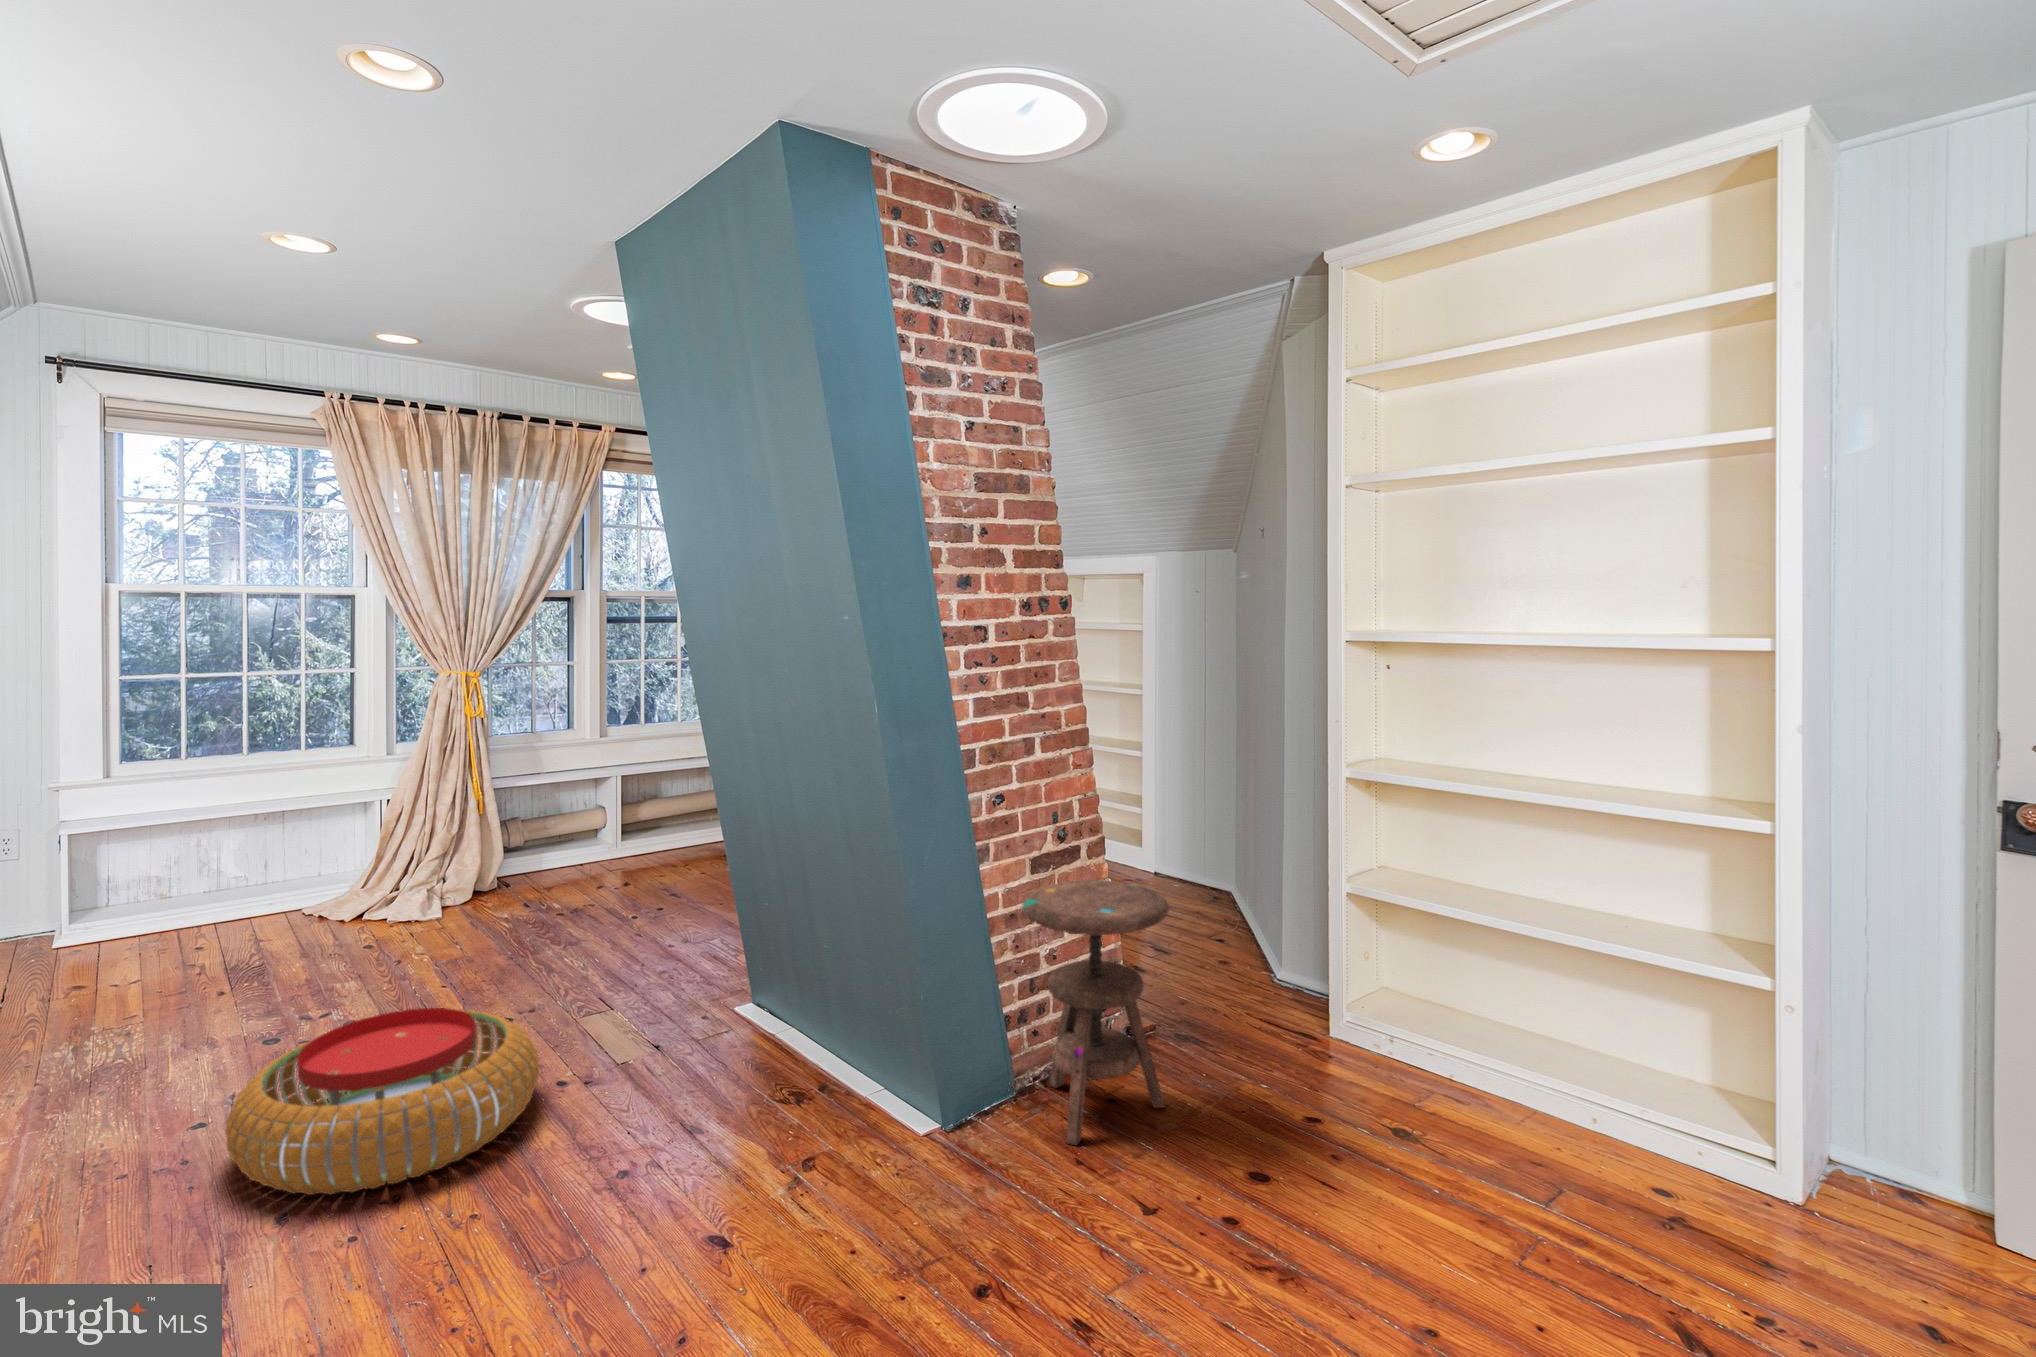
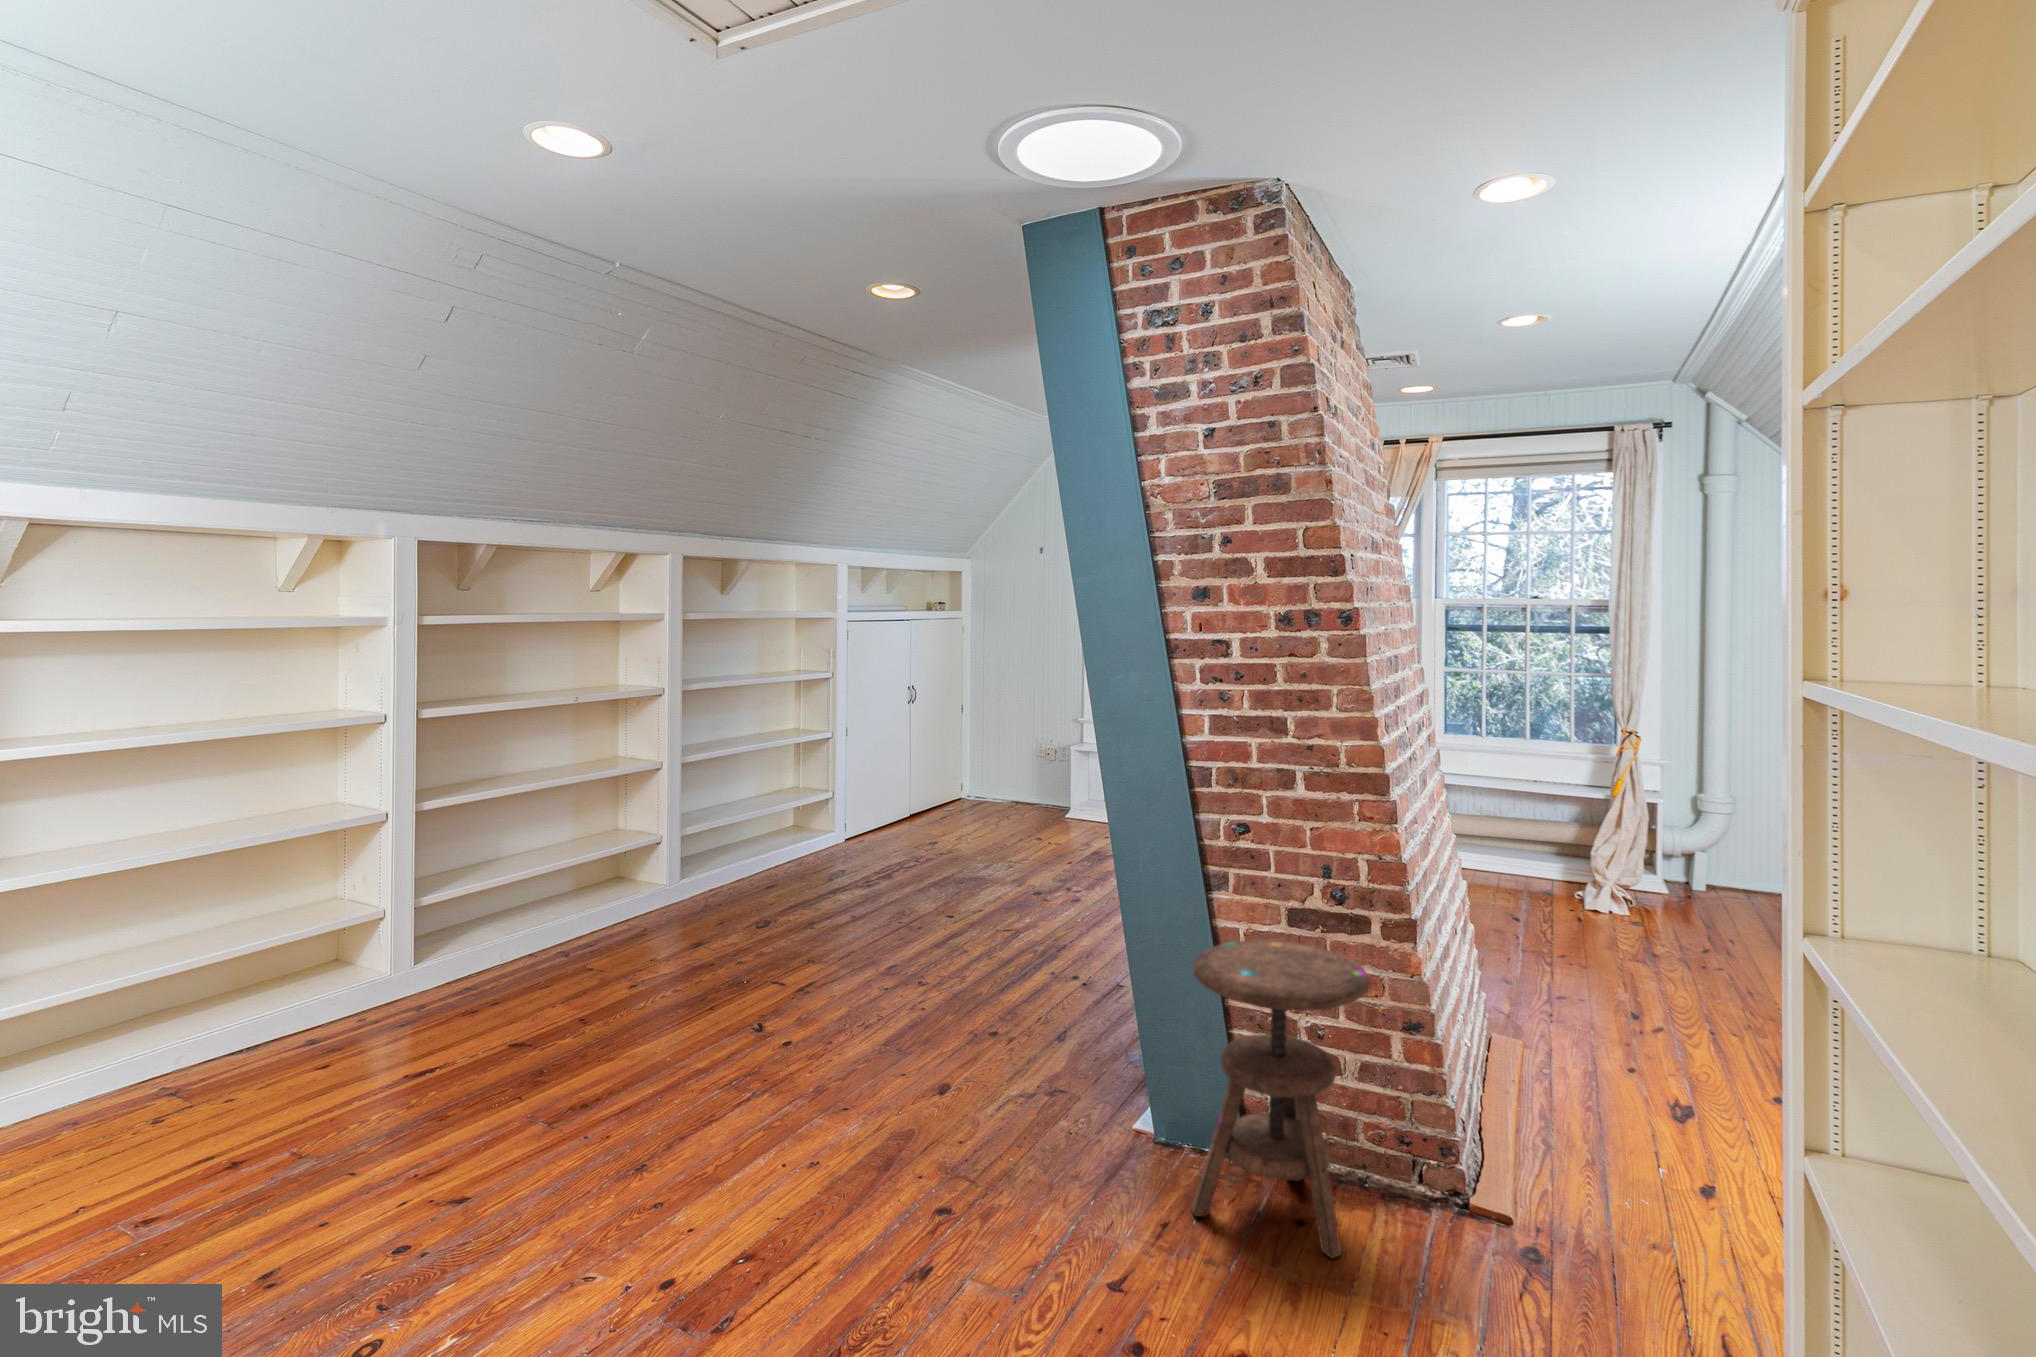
pouf: present [226,1008,539,1195] -> none [865,887,1044,990]

